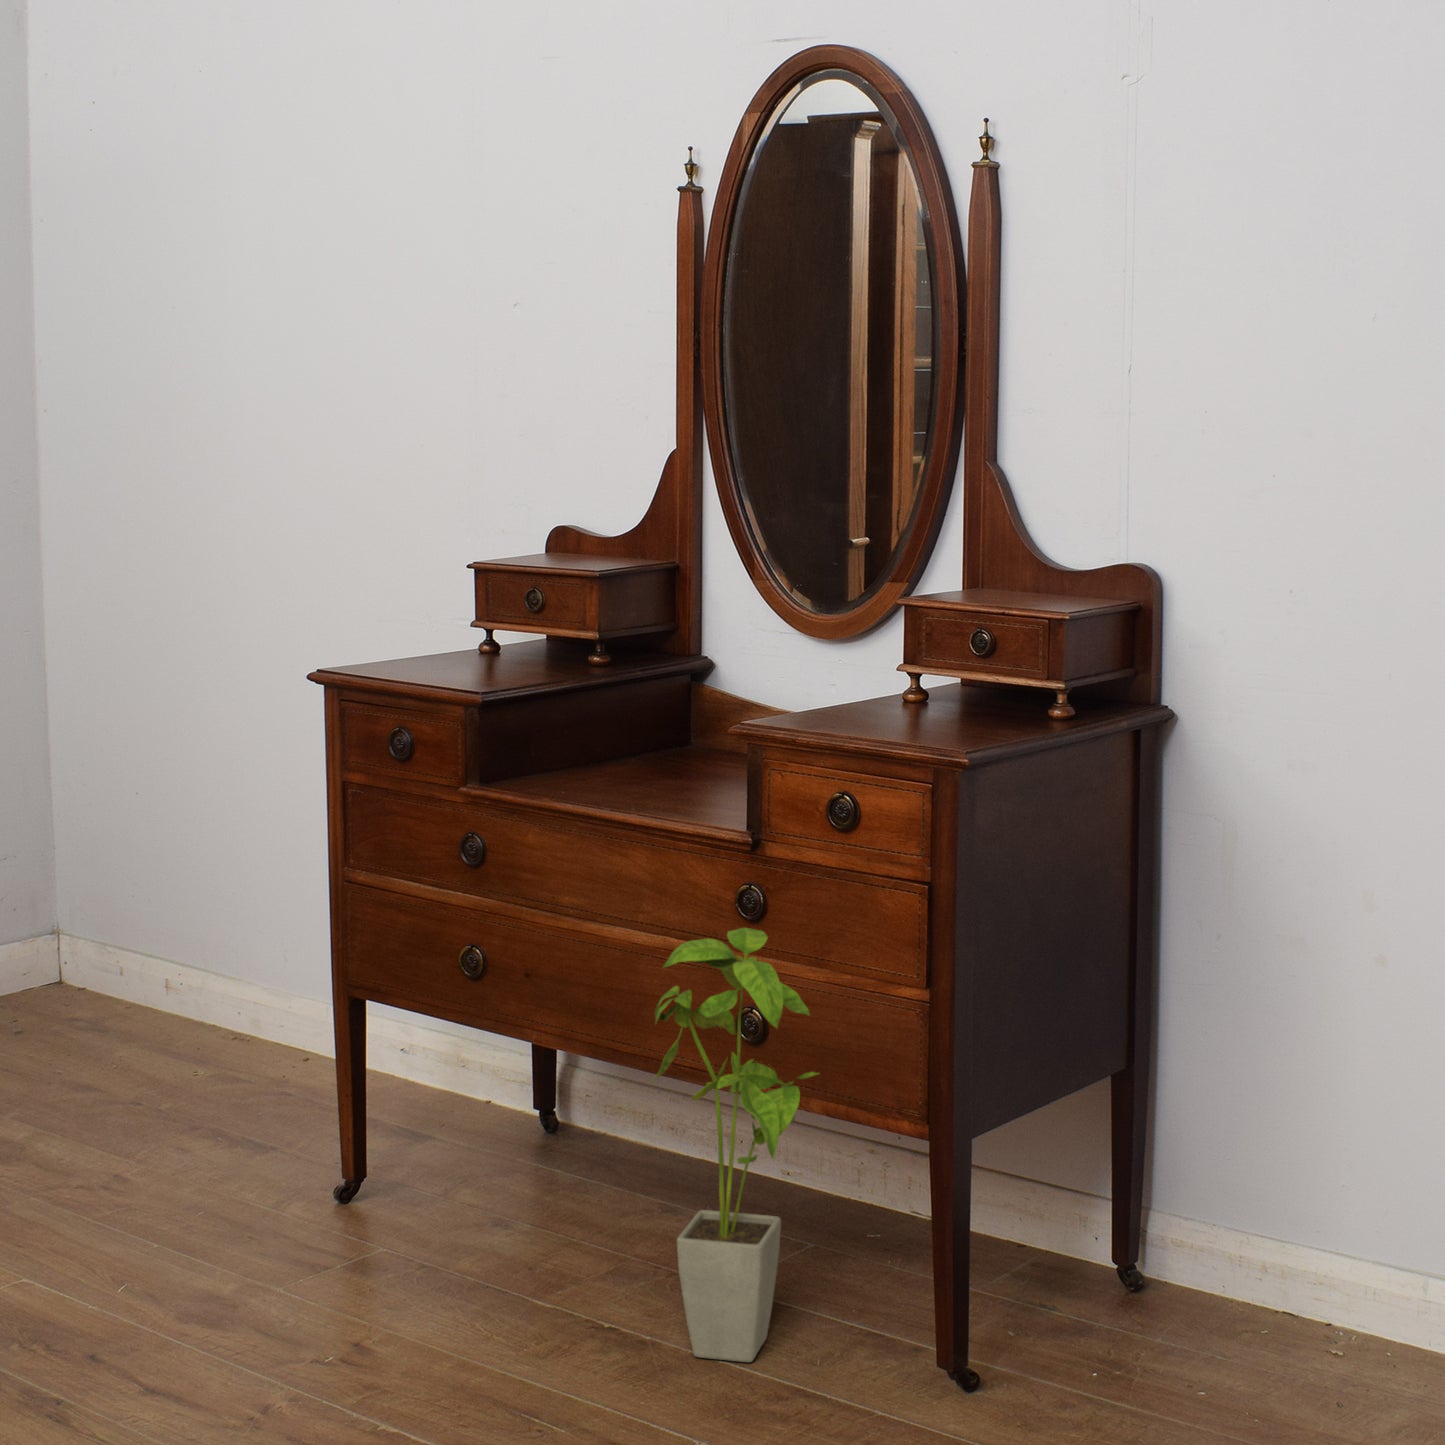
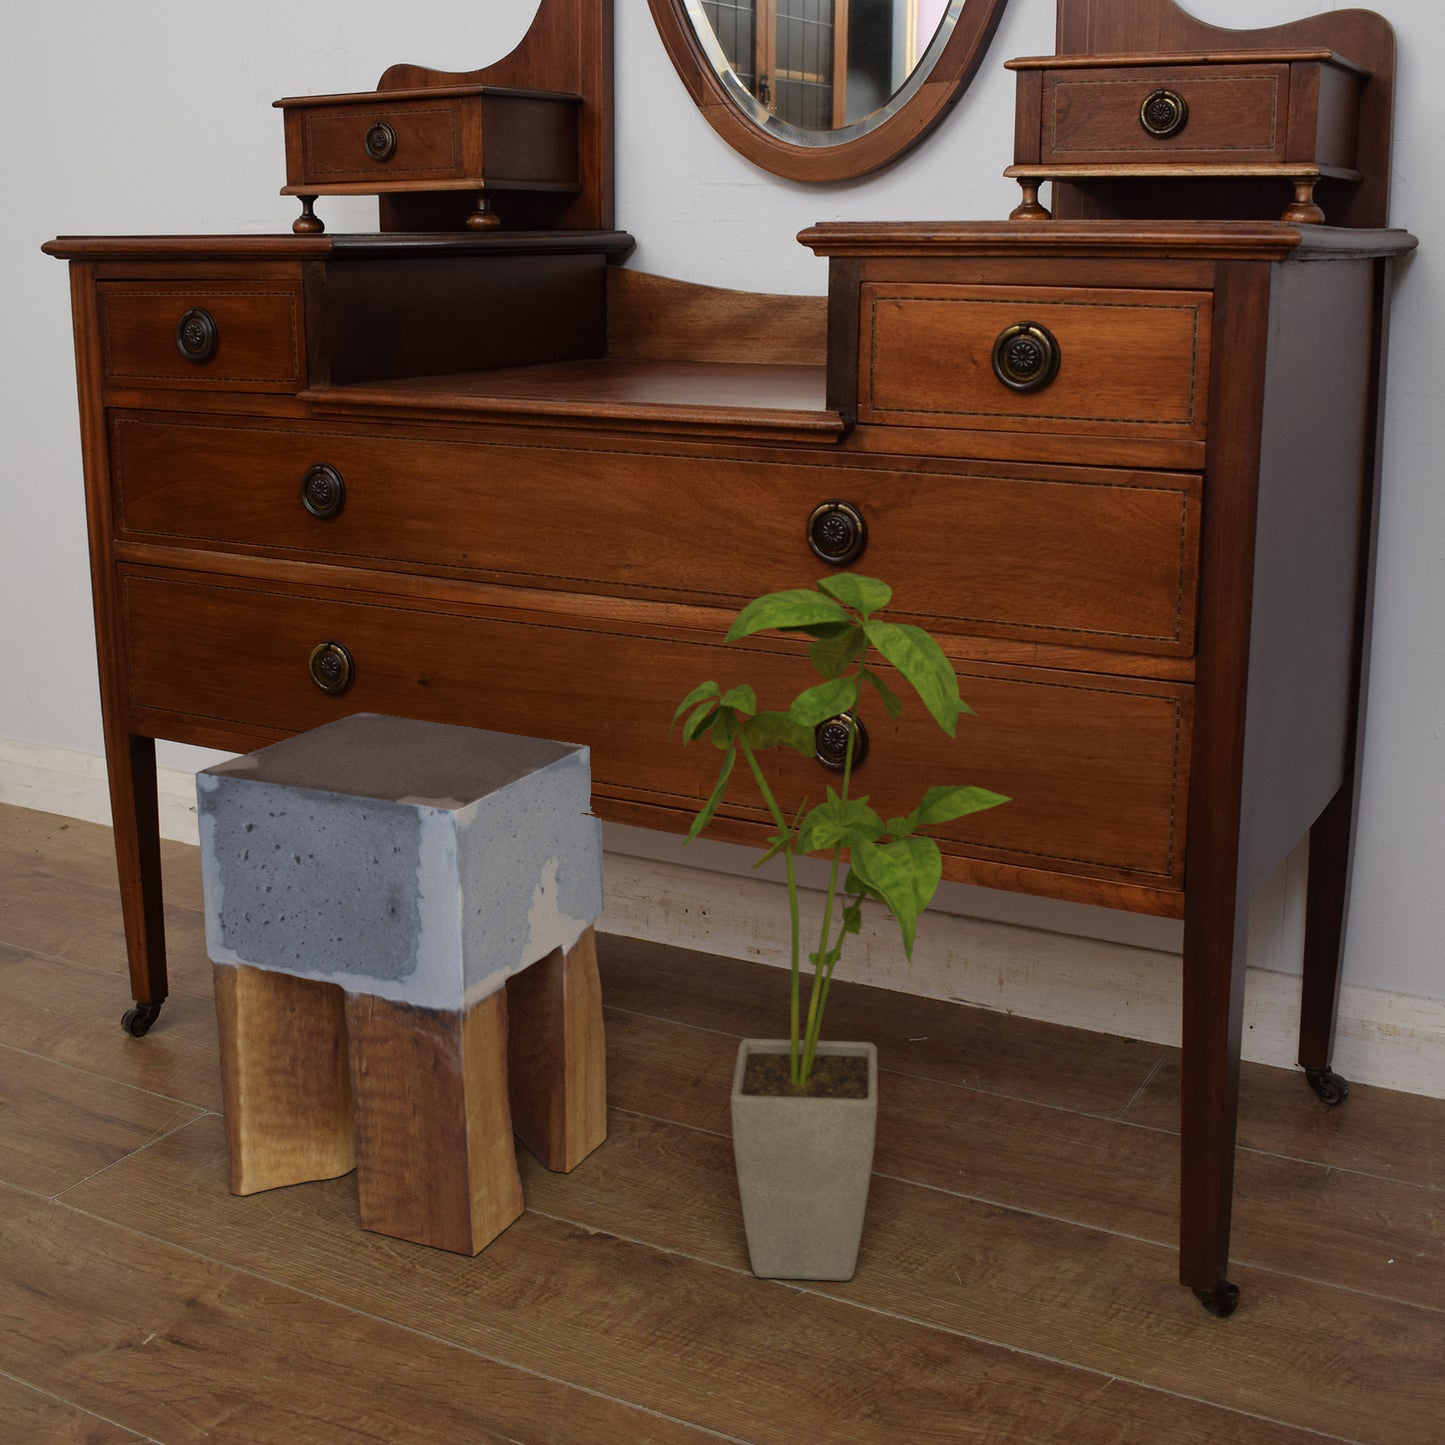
stool: none [382,991,635,1335] -> present [196,712,607,1256]

